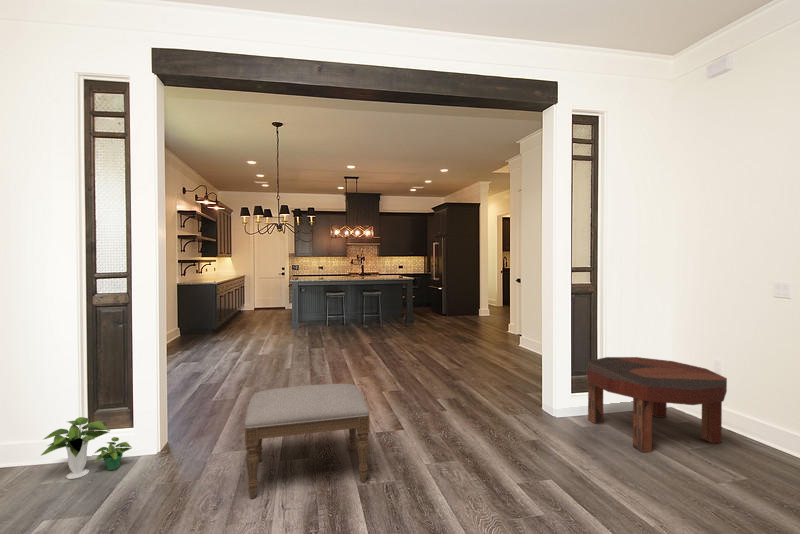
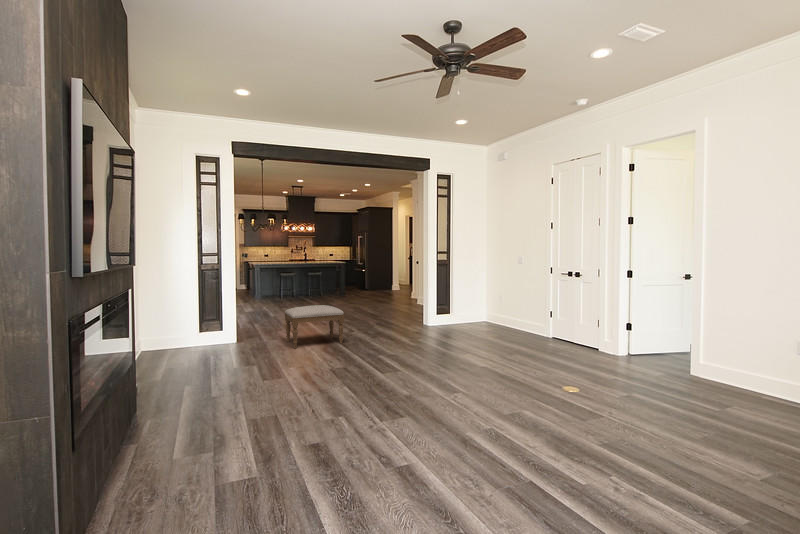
coffee table: present [587,357,727,452] -> none [442,297,499,332]
potted plant: present [41,417,132,479] -> none [189,323,226,349]

